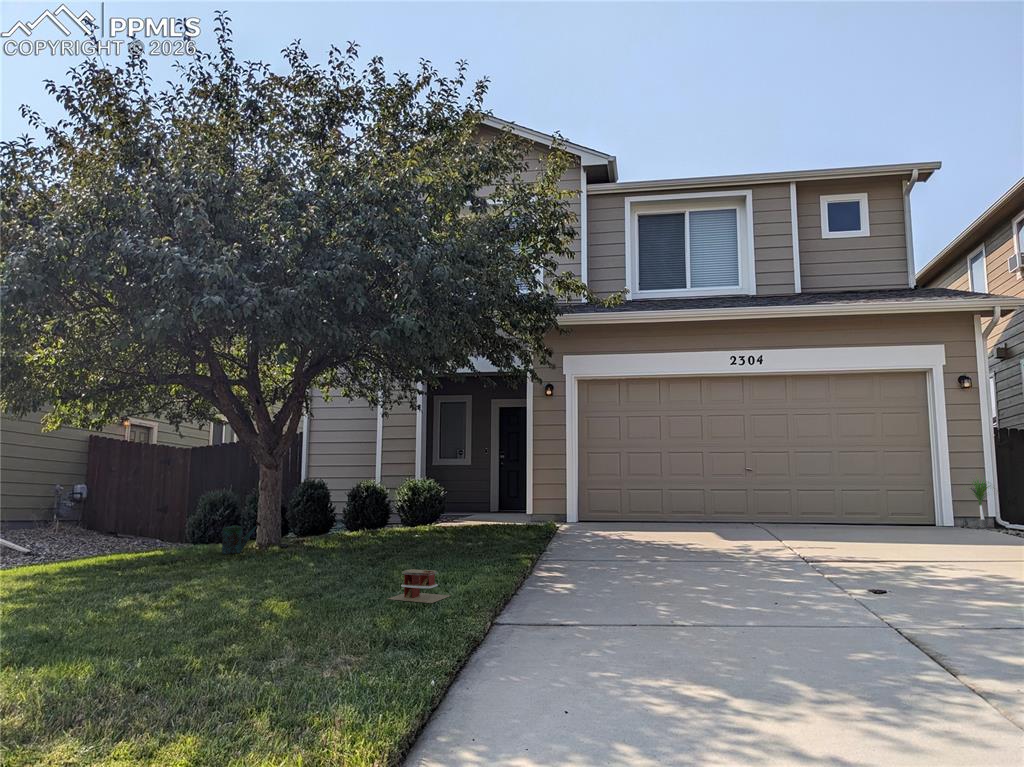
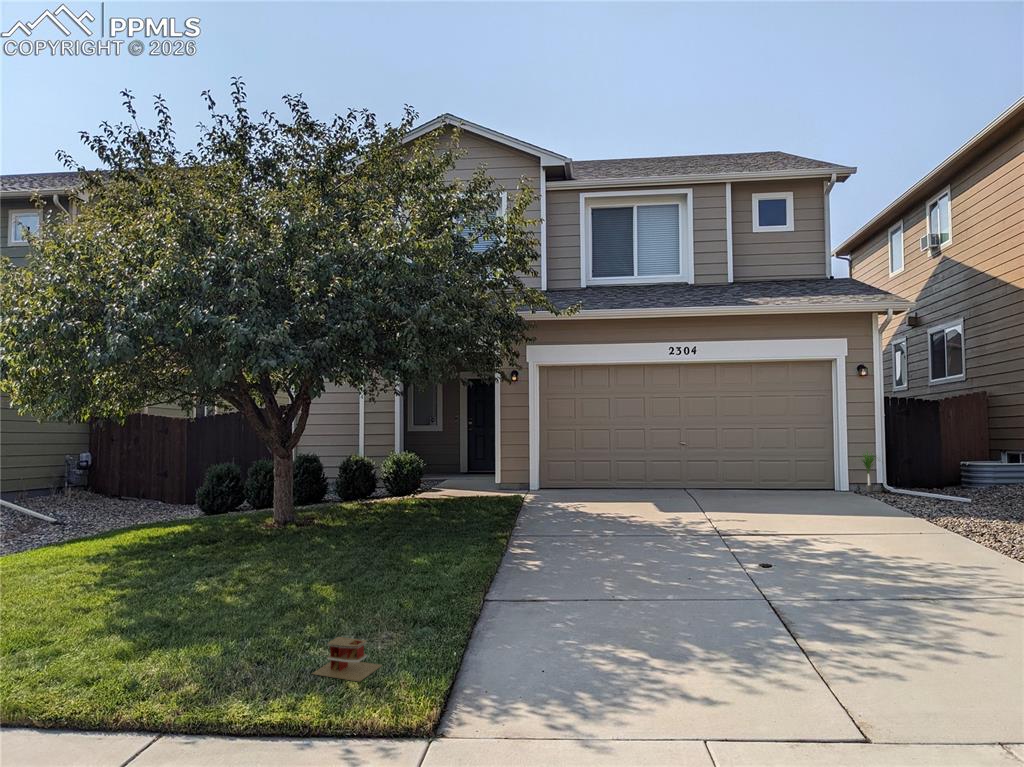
watering can: present [216,521,261,554] -> none [237,504,275,533]
toy house: present [388,569,450,603] -> present [312,637,382,681]

